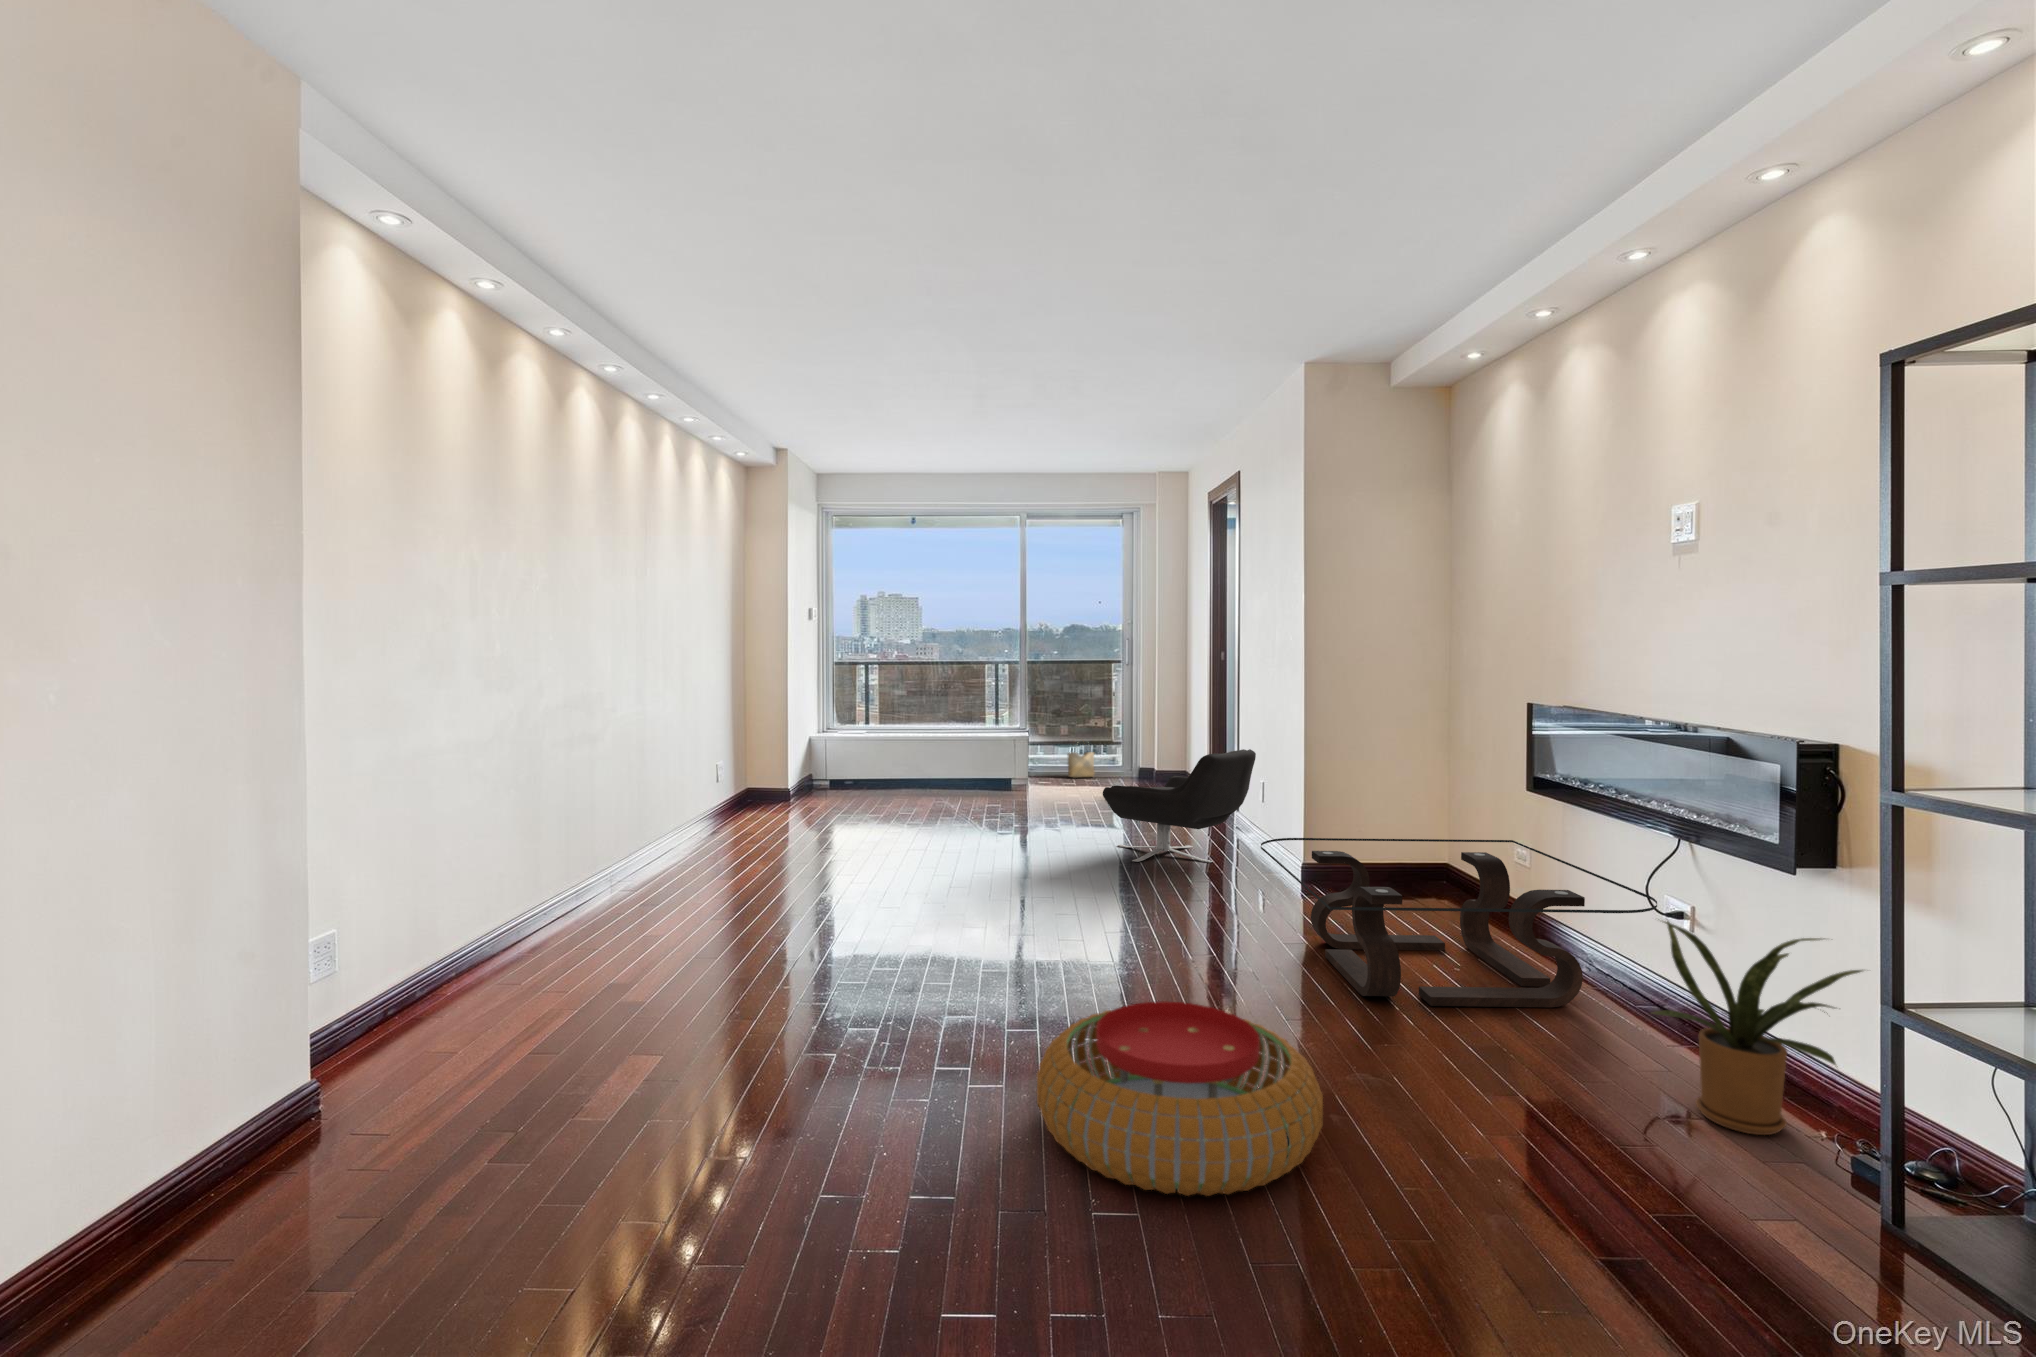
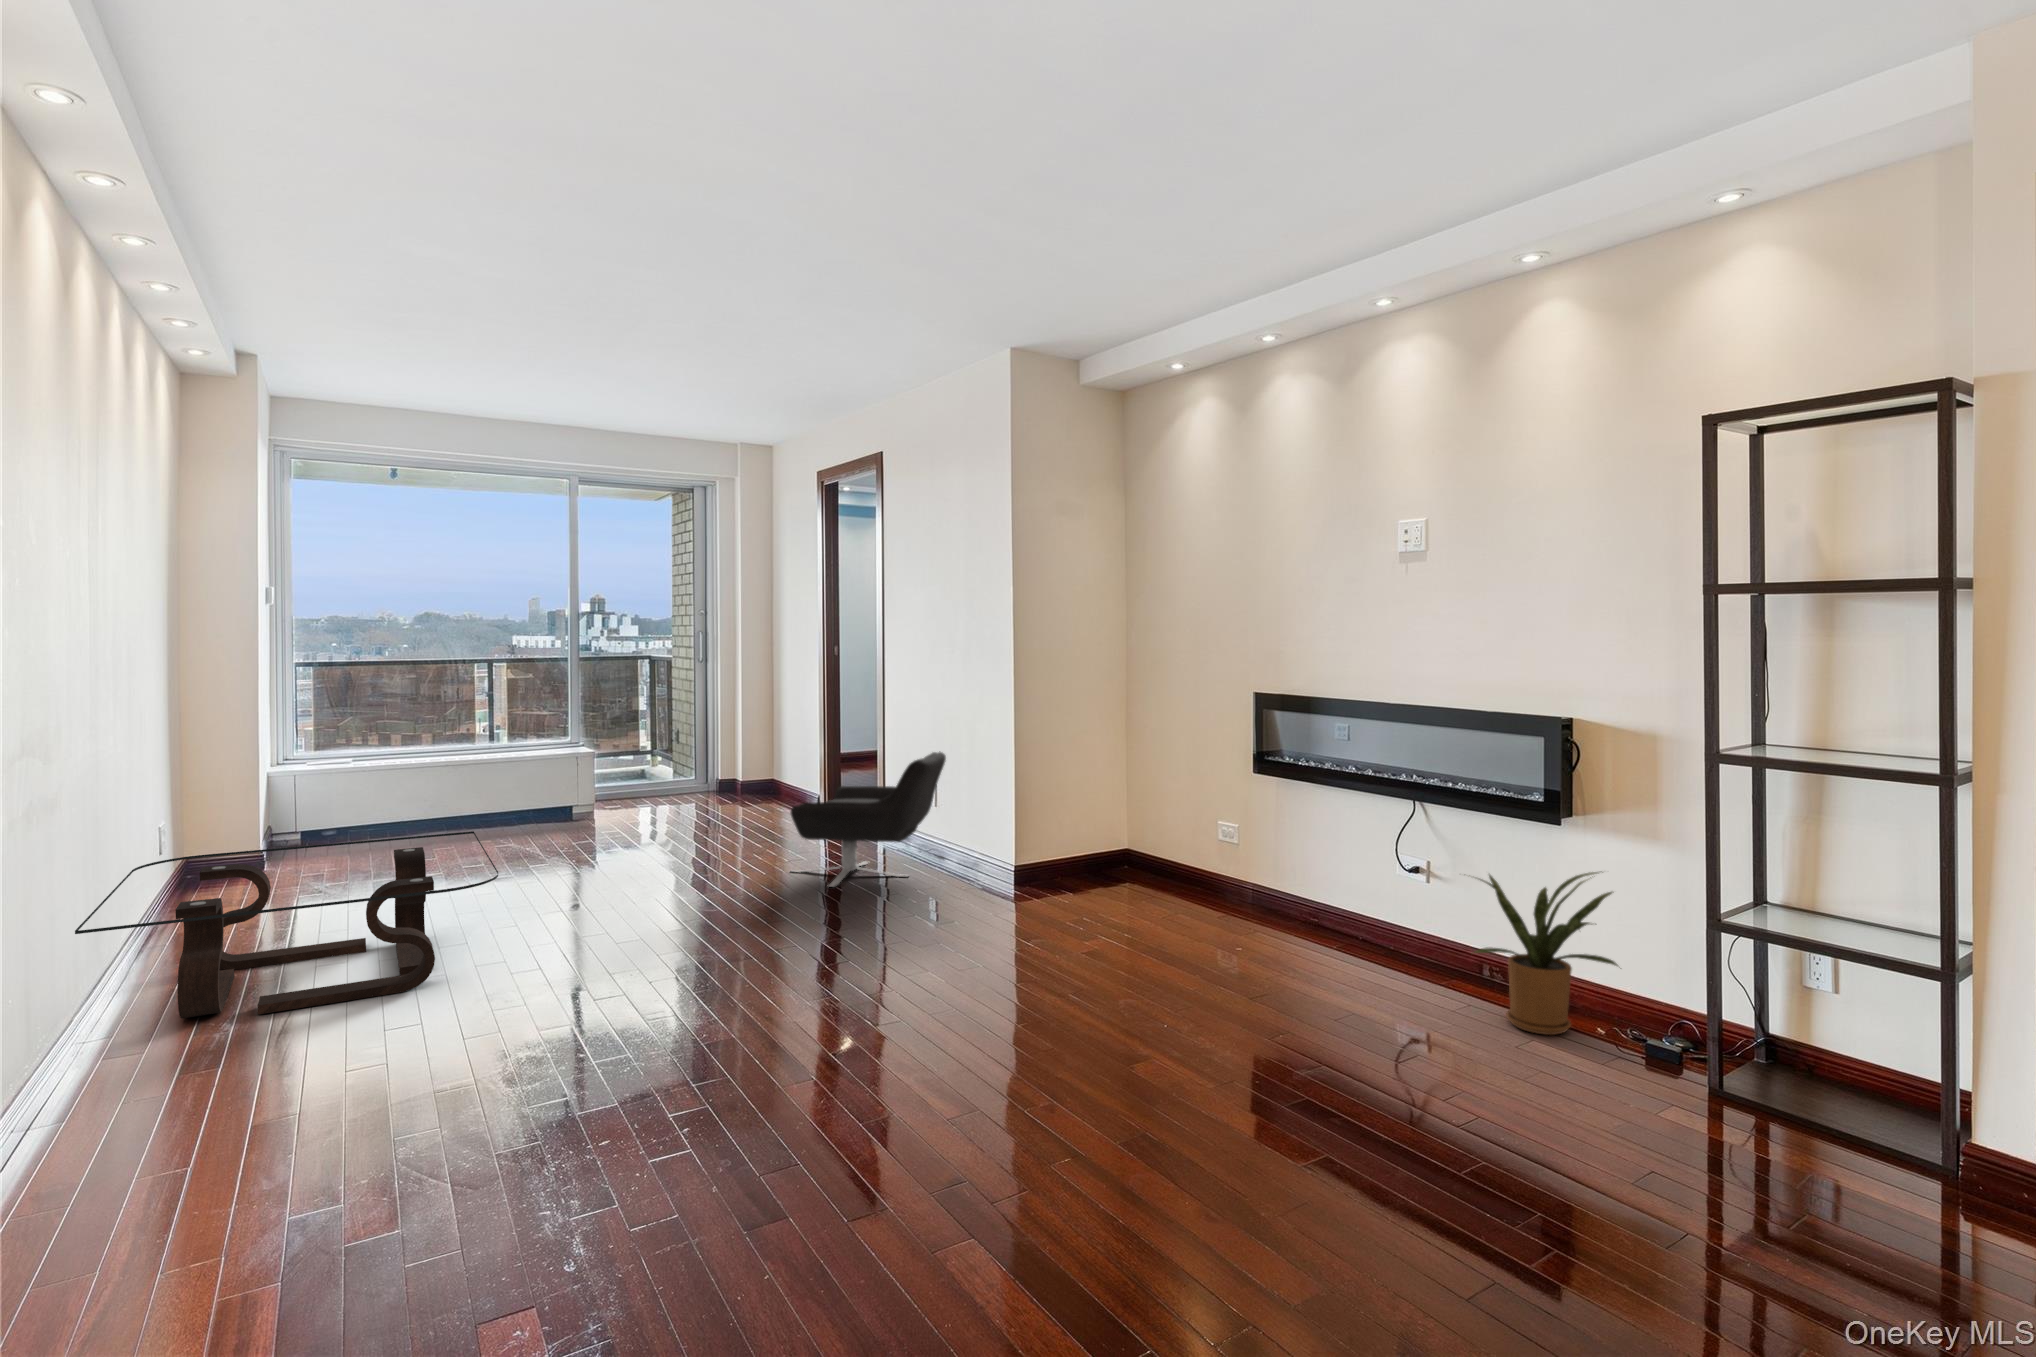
woven basket: present [1067,752,1095,778] -> none [630,750,665,798]
coffee table: present [1261,838,1657,1007] -> present [75,831,498,1018]
pouf: present [1037,1002,1323,1196] -> none [1072,1025,1376,1232]

